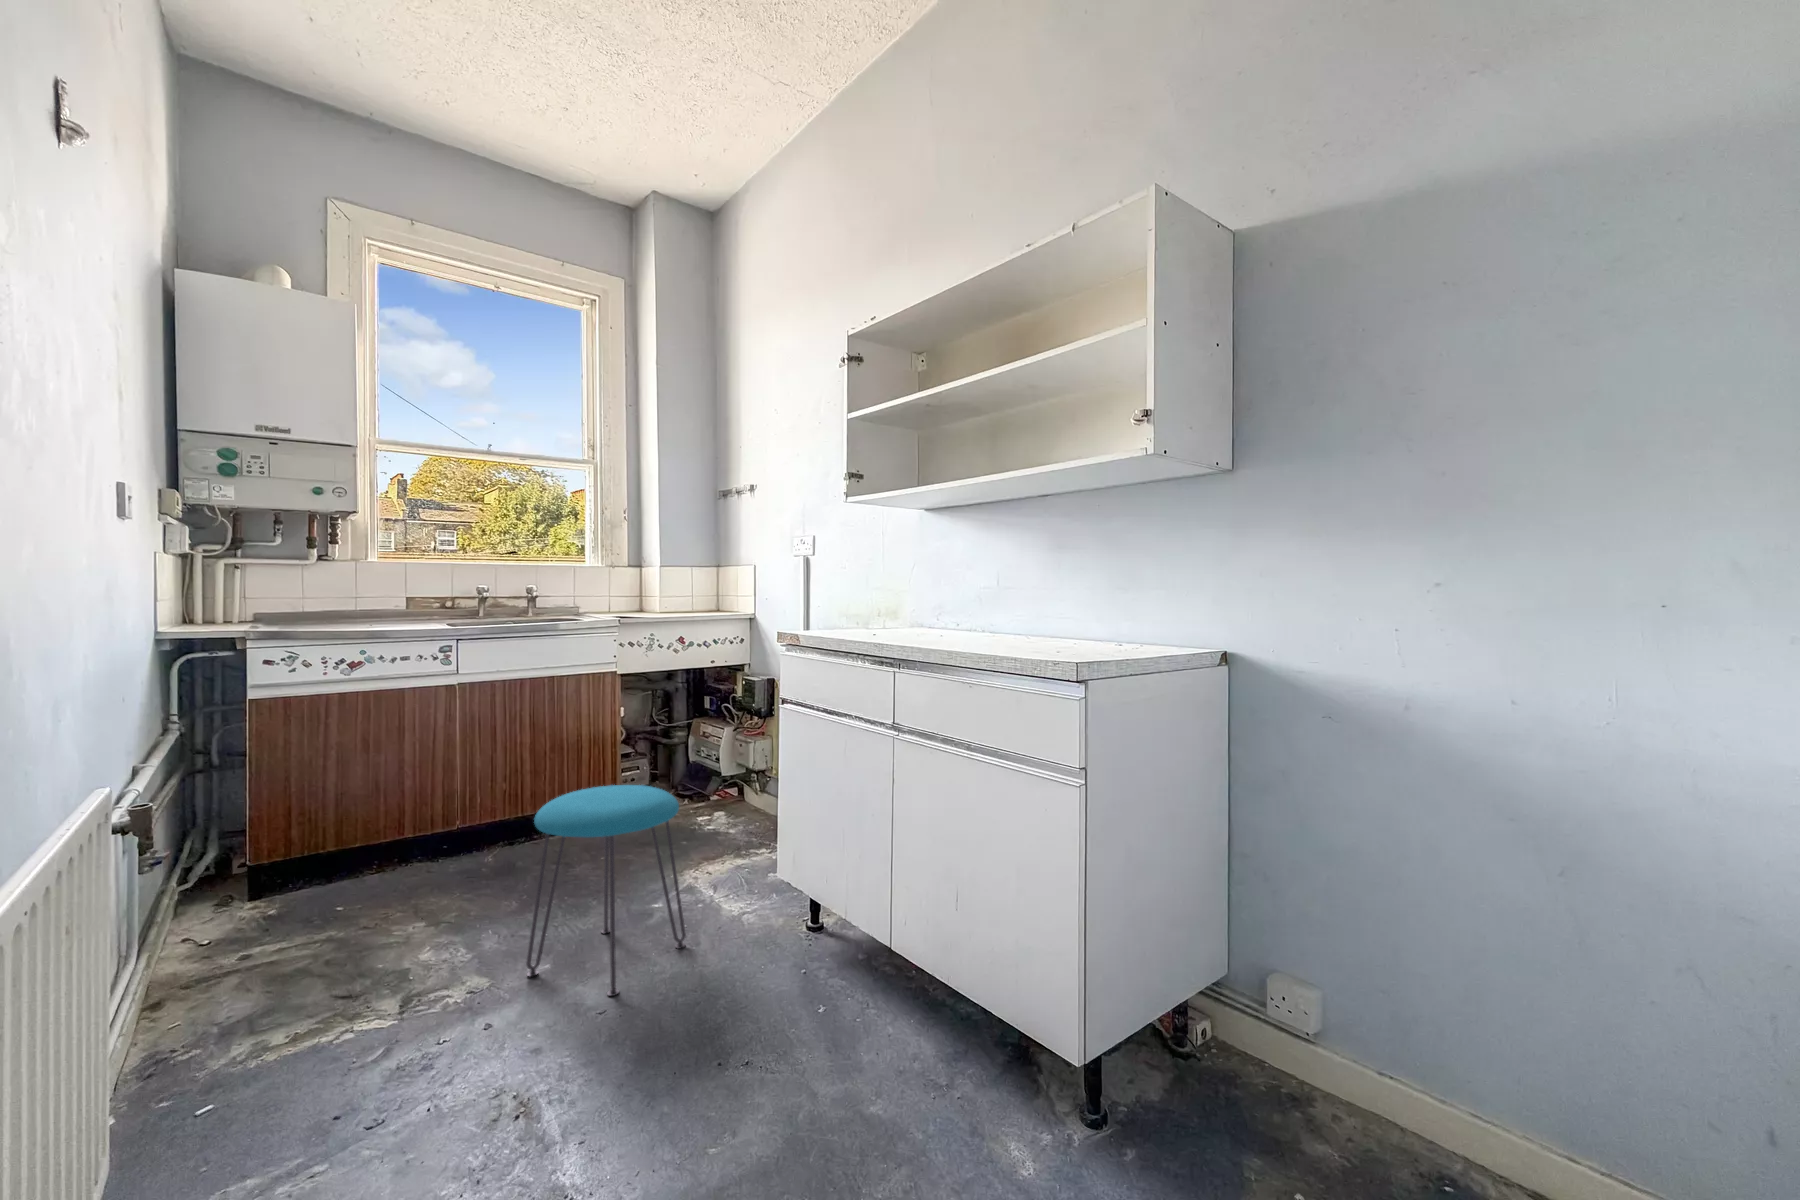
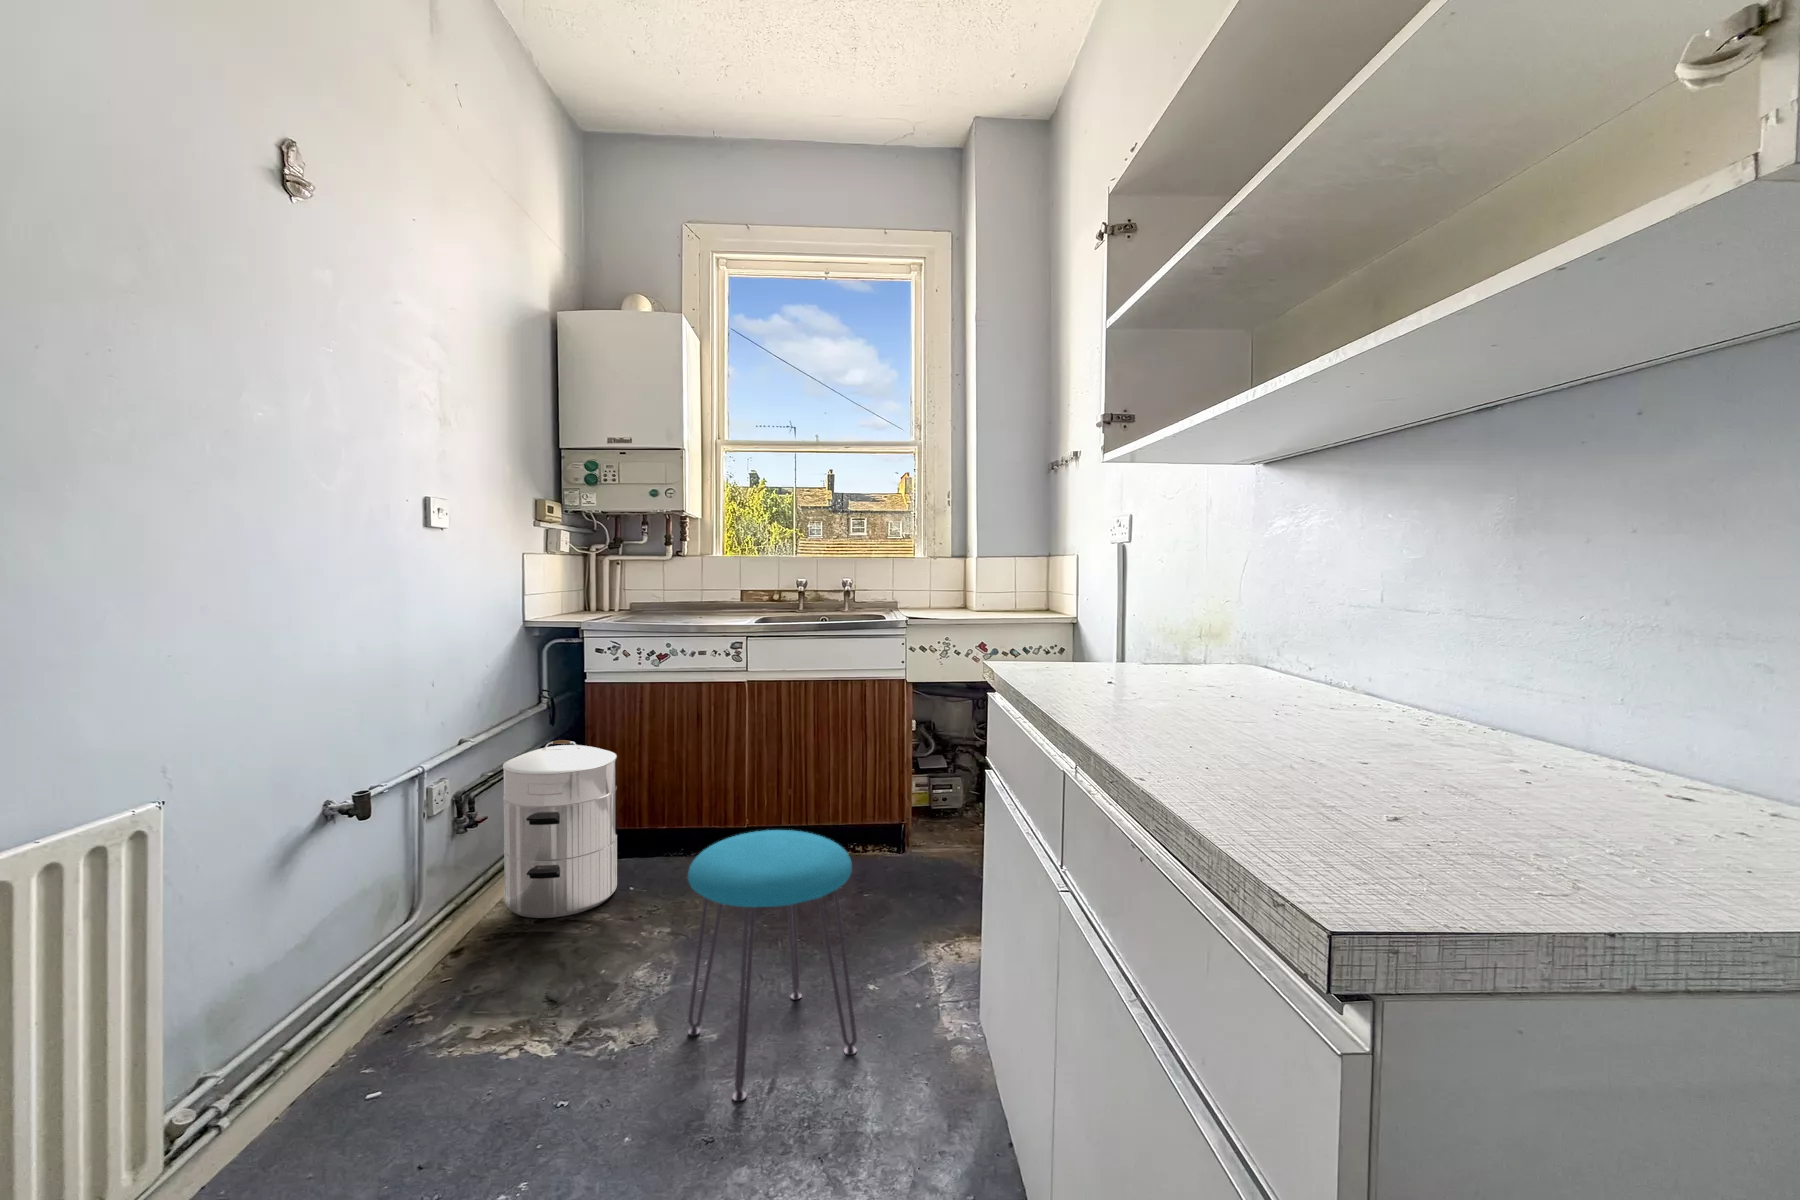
waste bin: none [175,757,329,958] -> present [503,740,617,918]

